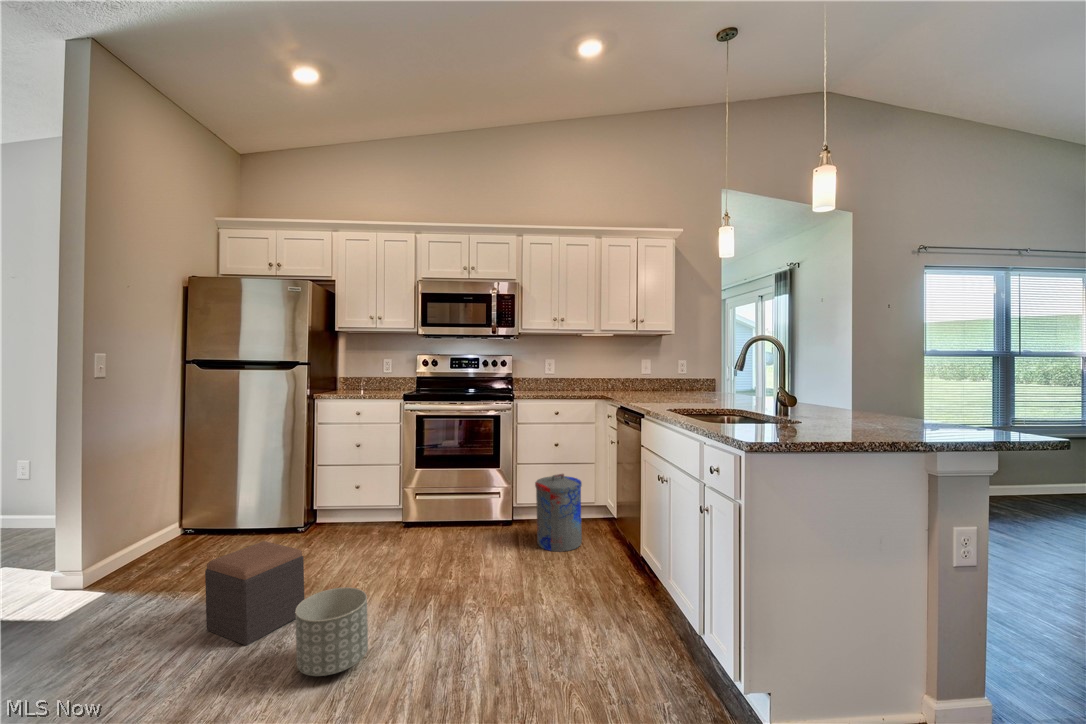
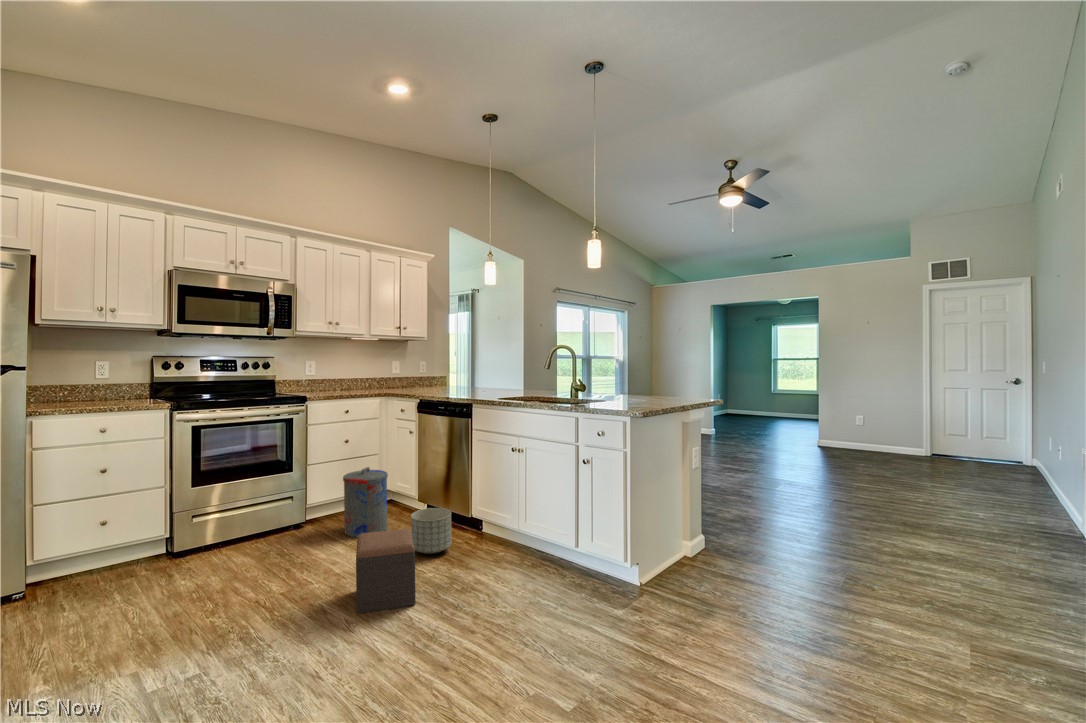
footstool: present [205,541,304,645] -> present [356,529,416,613]
planter: present [295,587,368,676] -> present [411,508,452,554]

